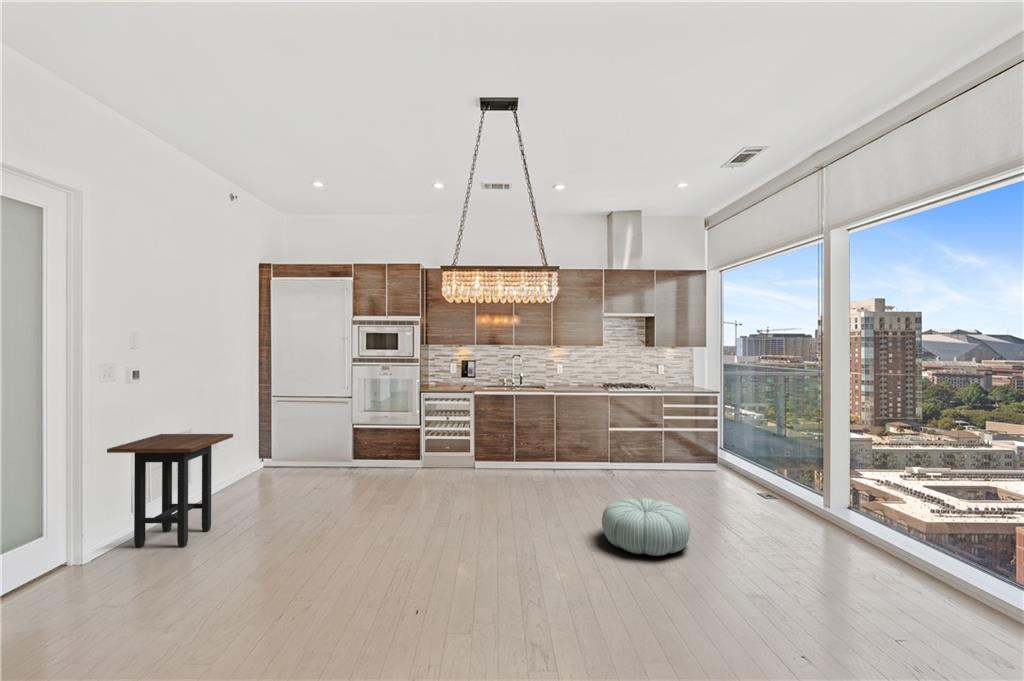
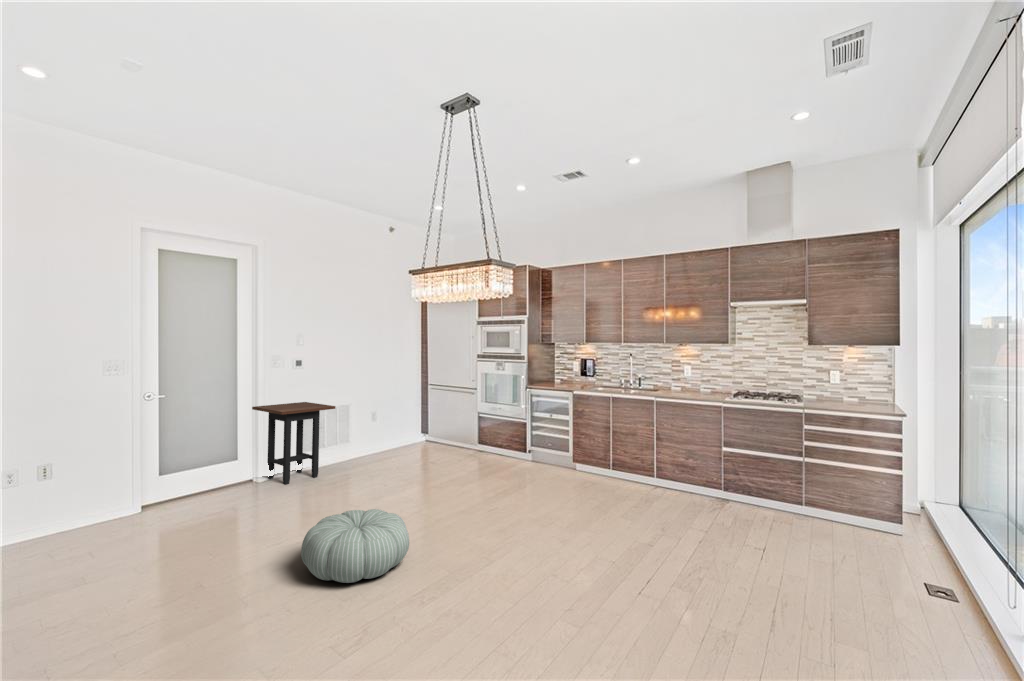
pouf: present [602,498,690,556] -> present [301,509,409,583]

